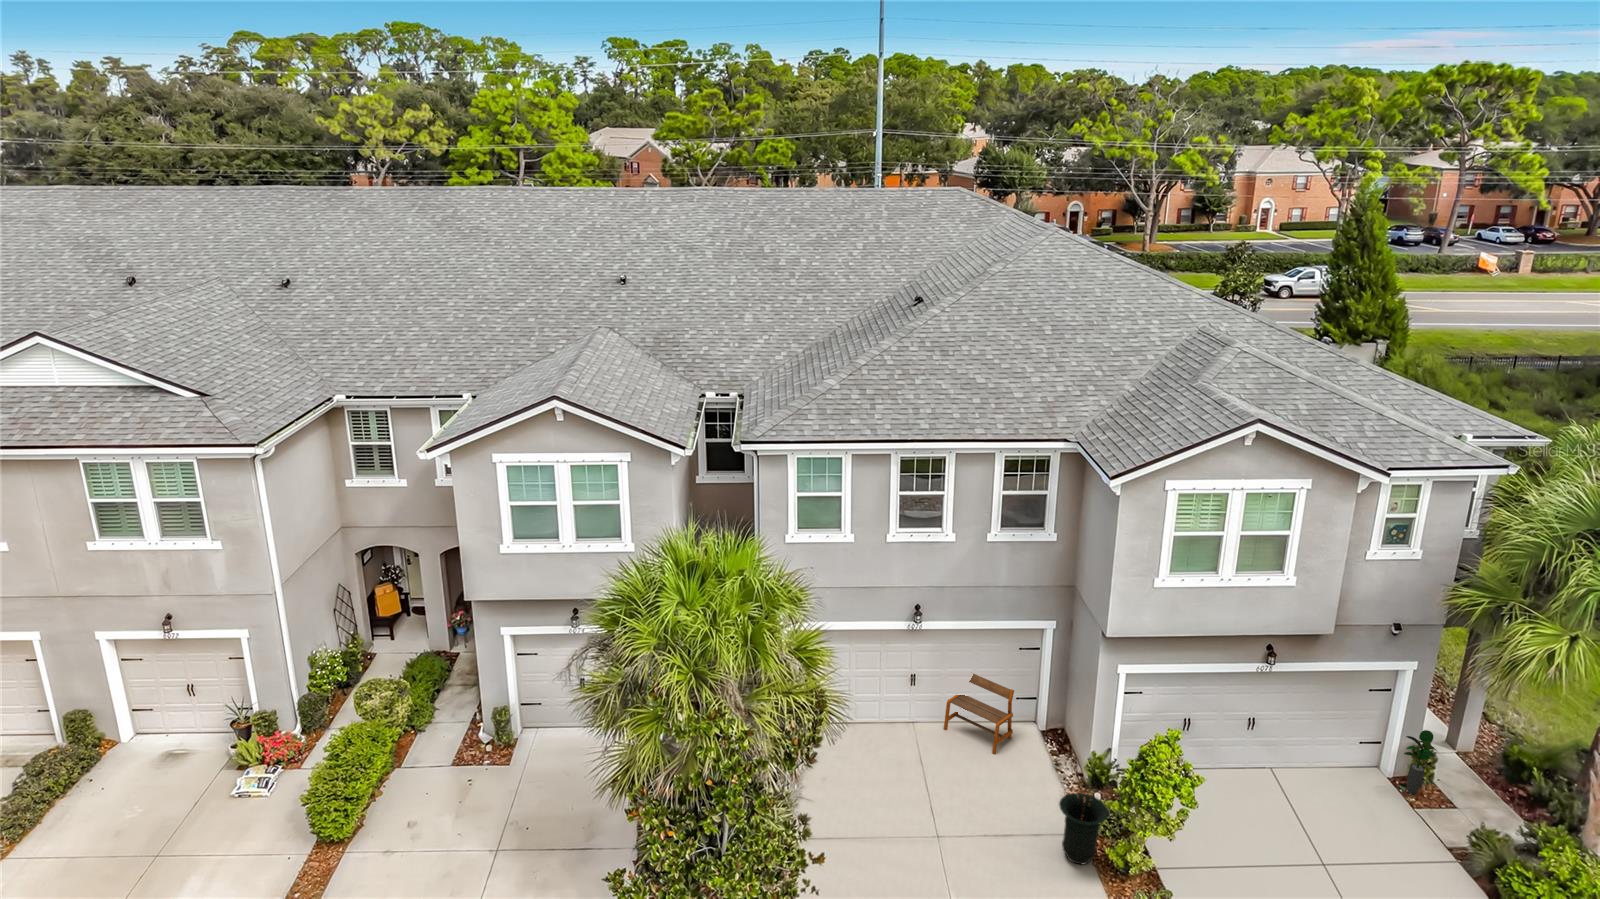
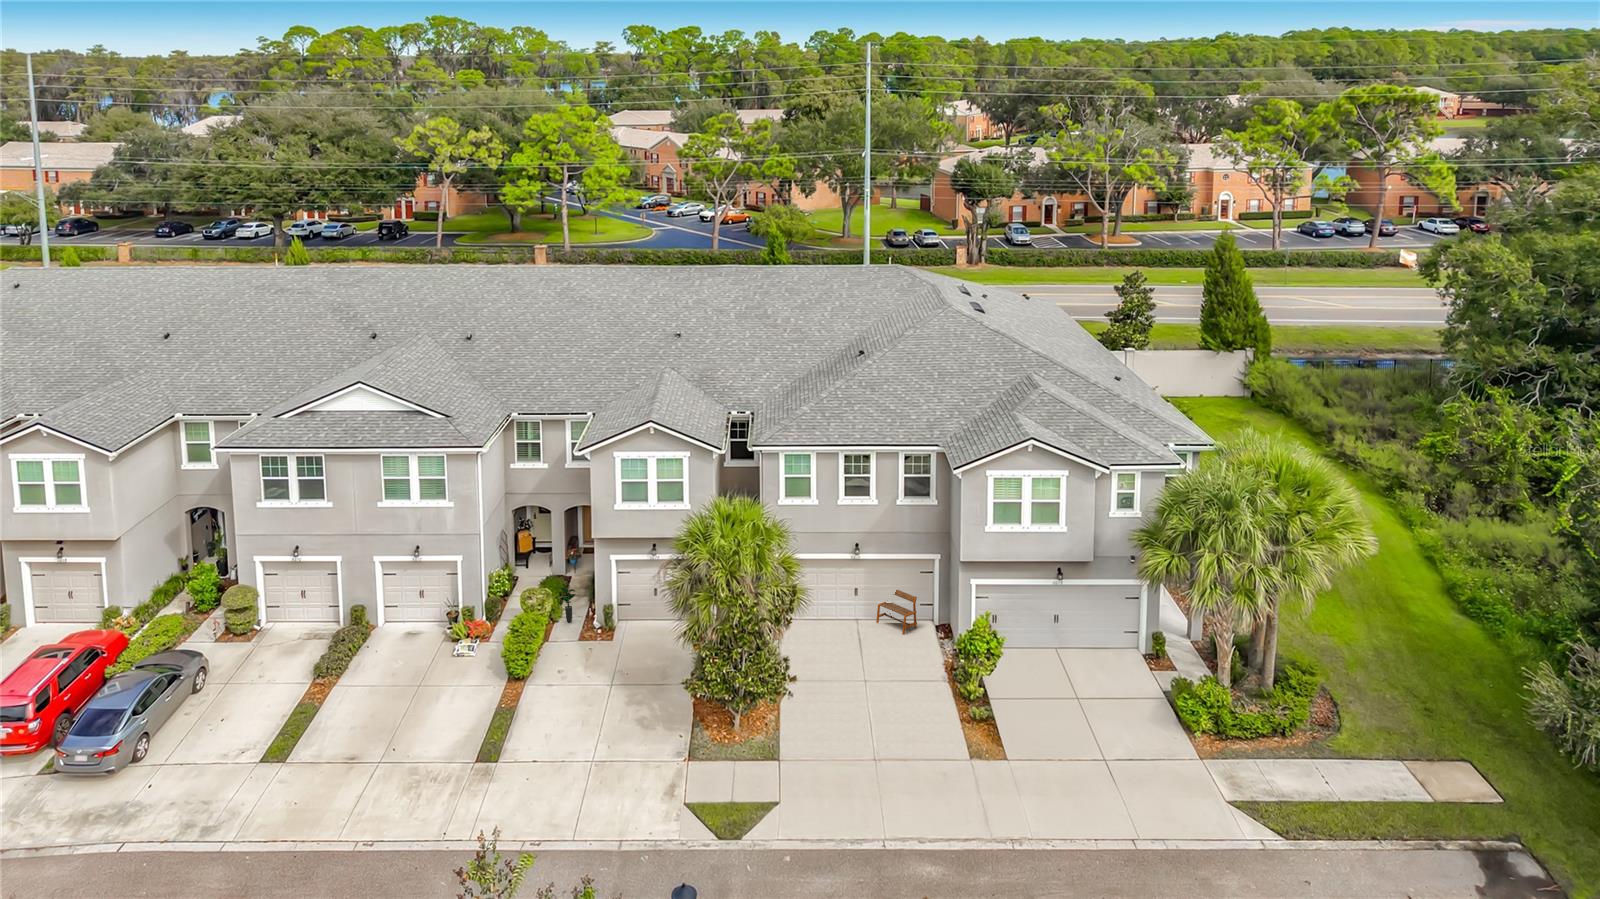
potted plant: present [1404,730,1437,794] -> present [561,588,576,623]
trash can: present [1059,793,1109,865] -> none [923,643,950,681]

